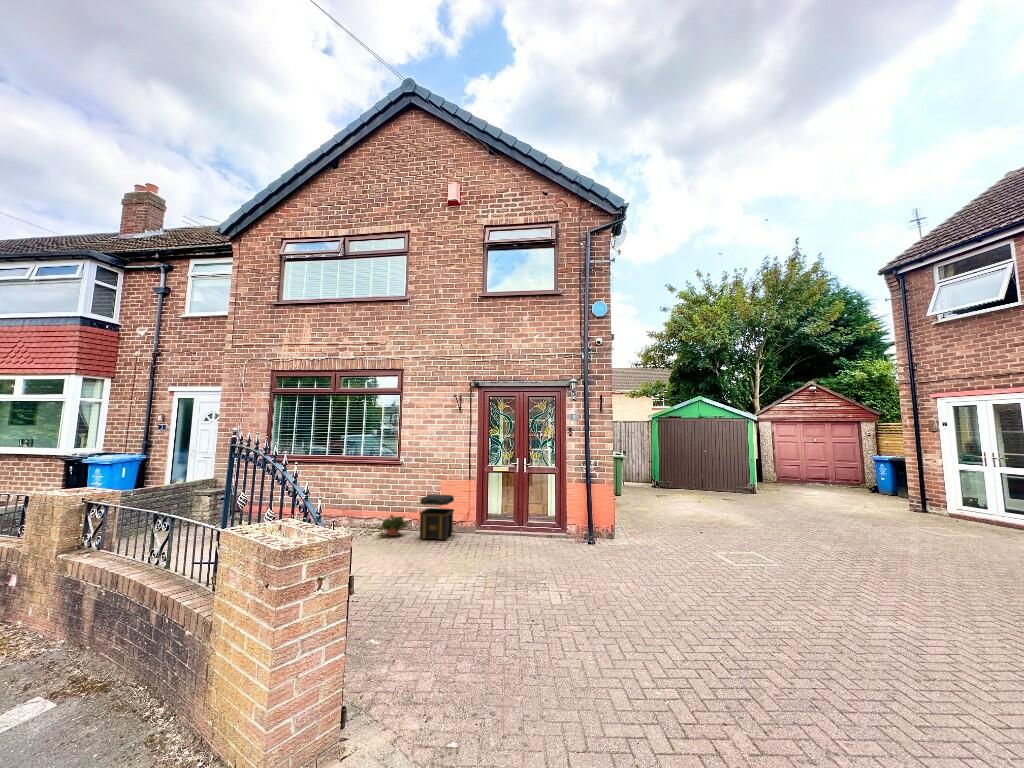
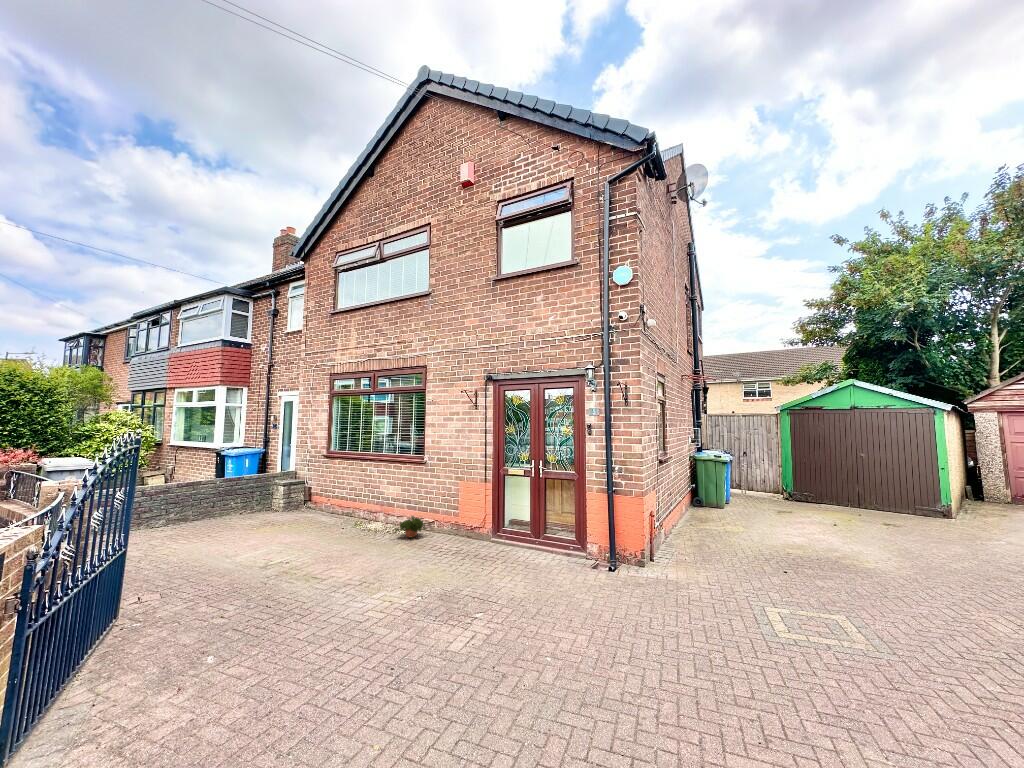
toolbox: present [420,495,454,540] -> none [430,497,470,547]

